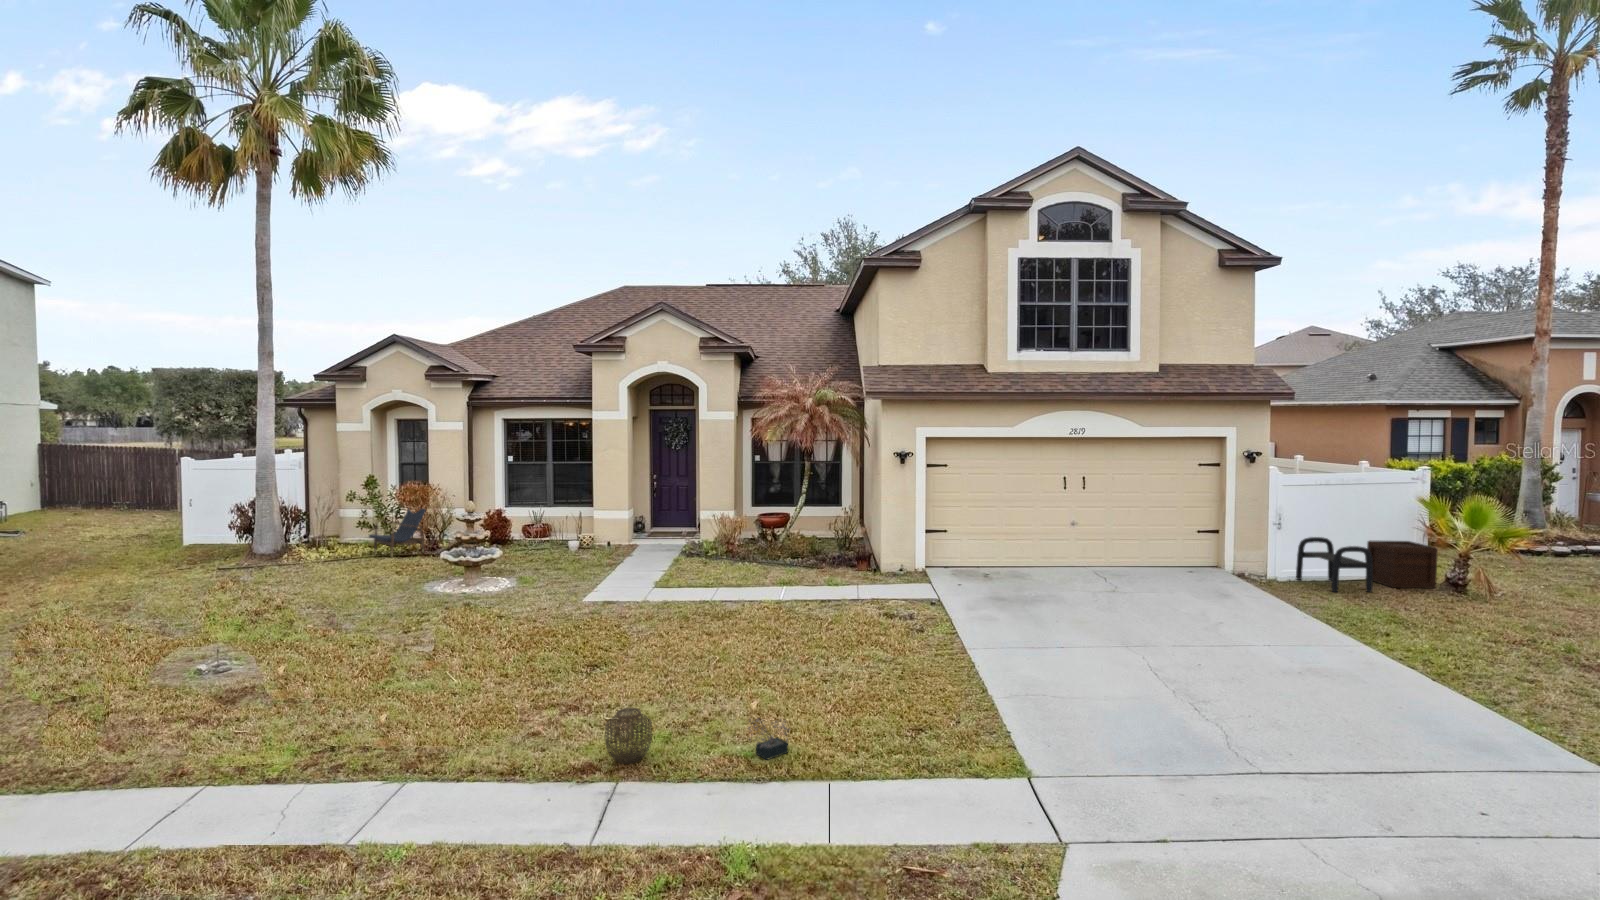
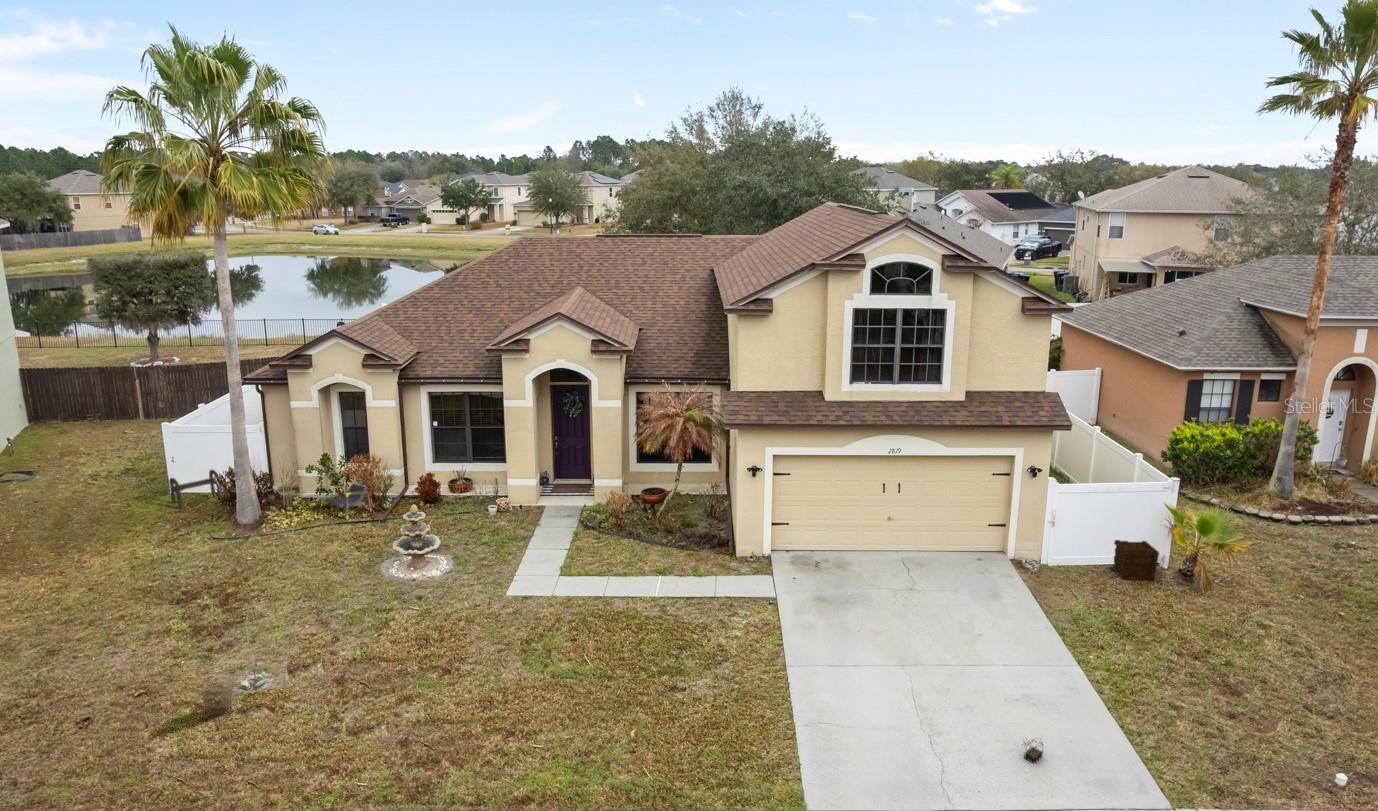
bench: present [1296,537,1373,592] -> present [169,470,220,509]
woven basket: present [605,708,652,764] -> present [203,685,232,715]
decorative plant: present [748,719,790,760] -> present [1024,739,1043,763]

